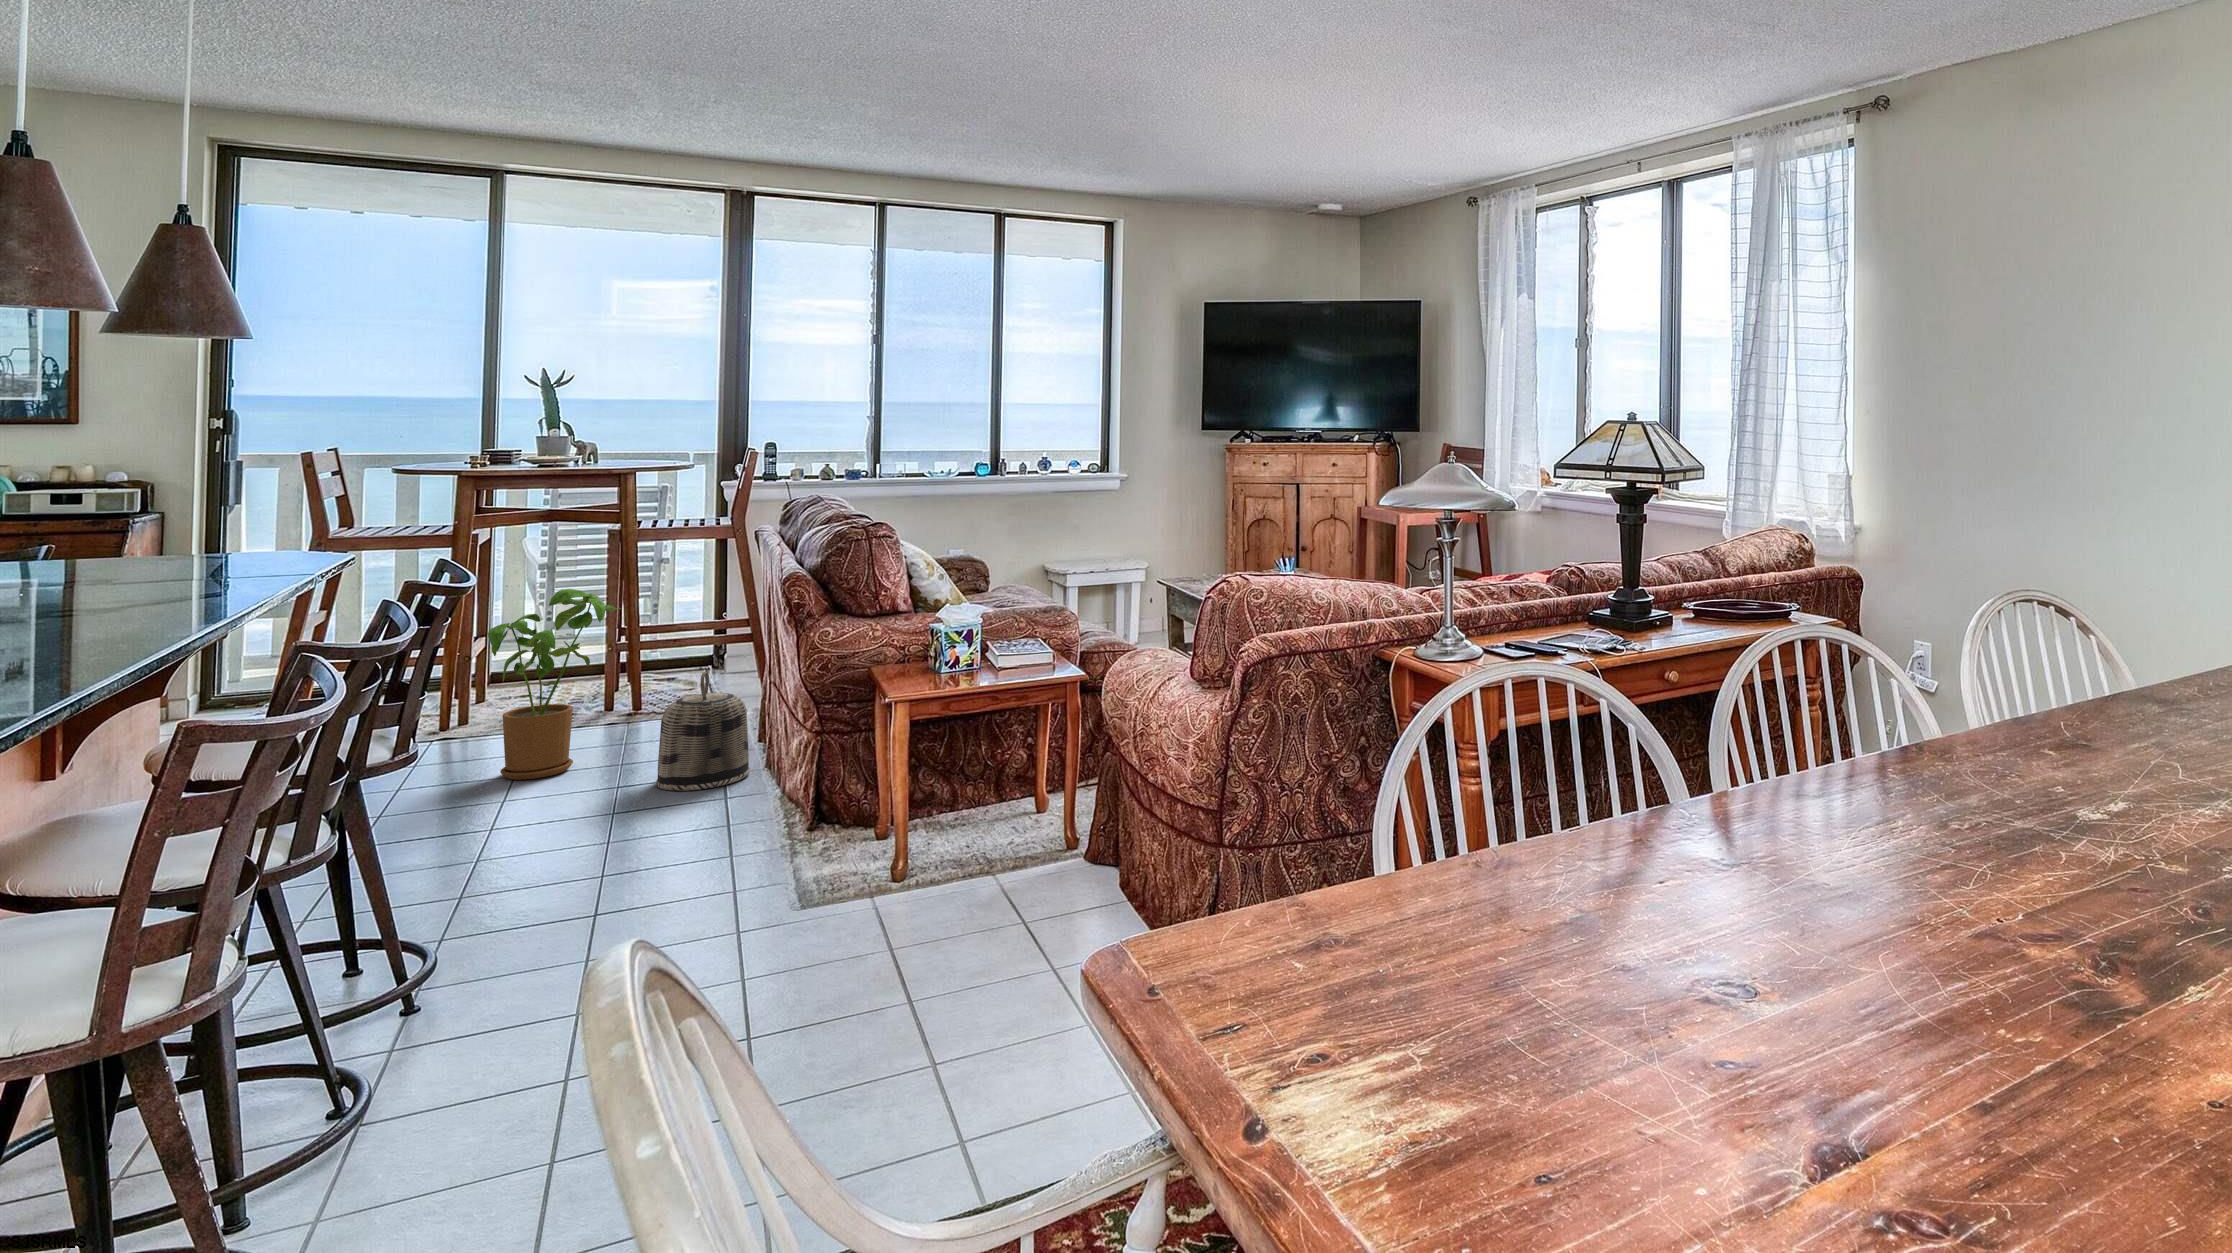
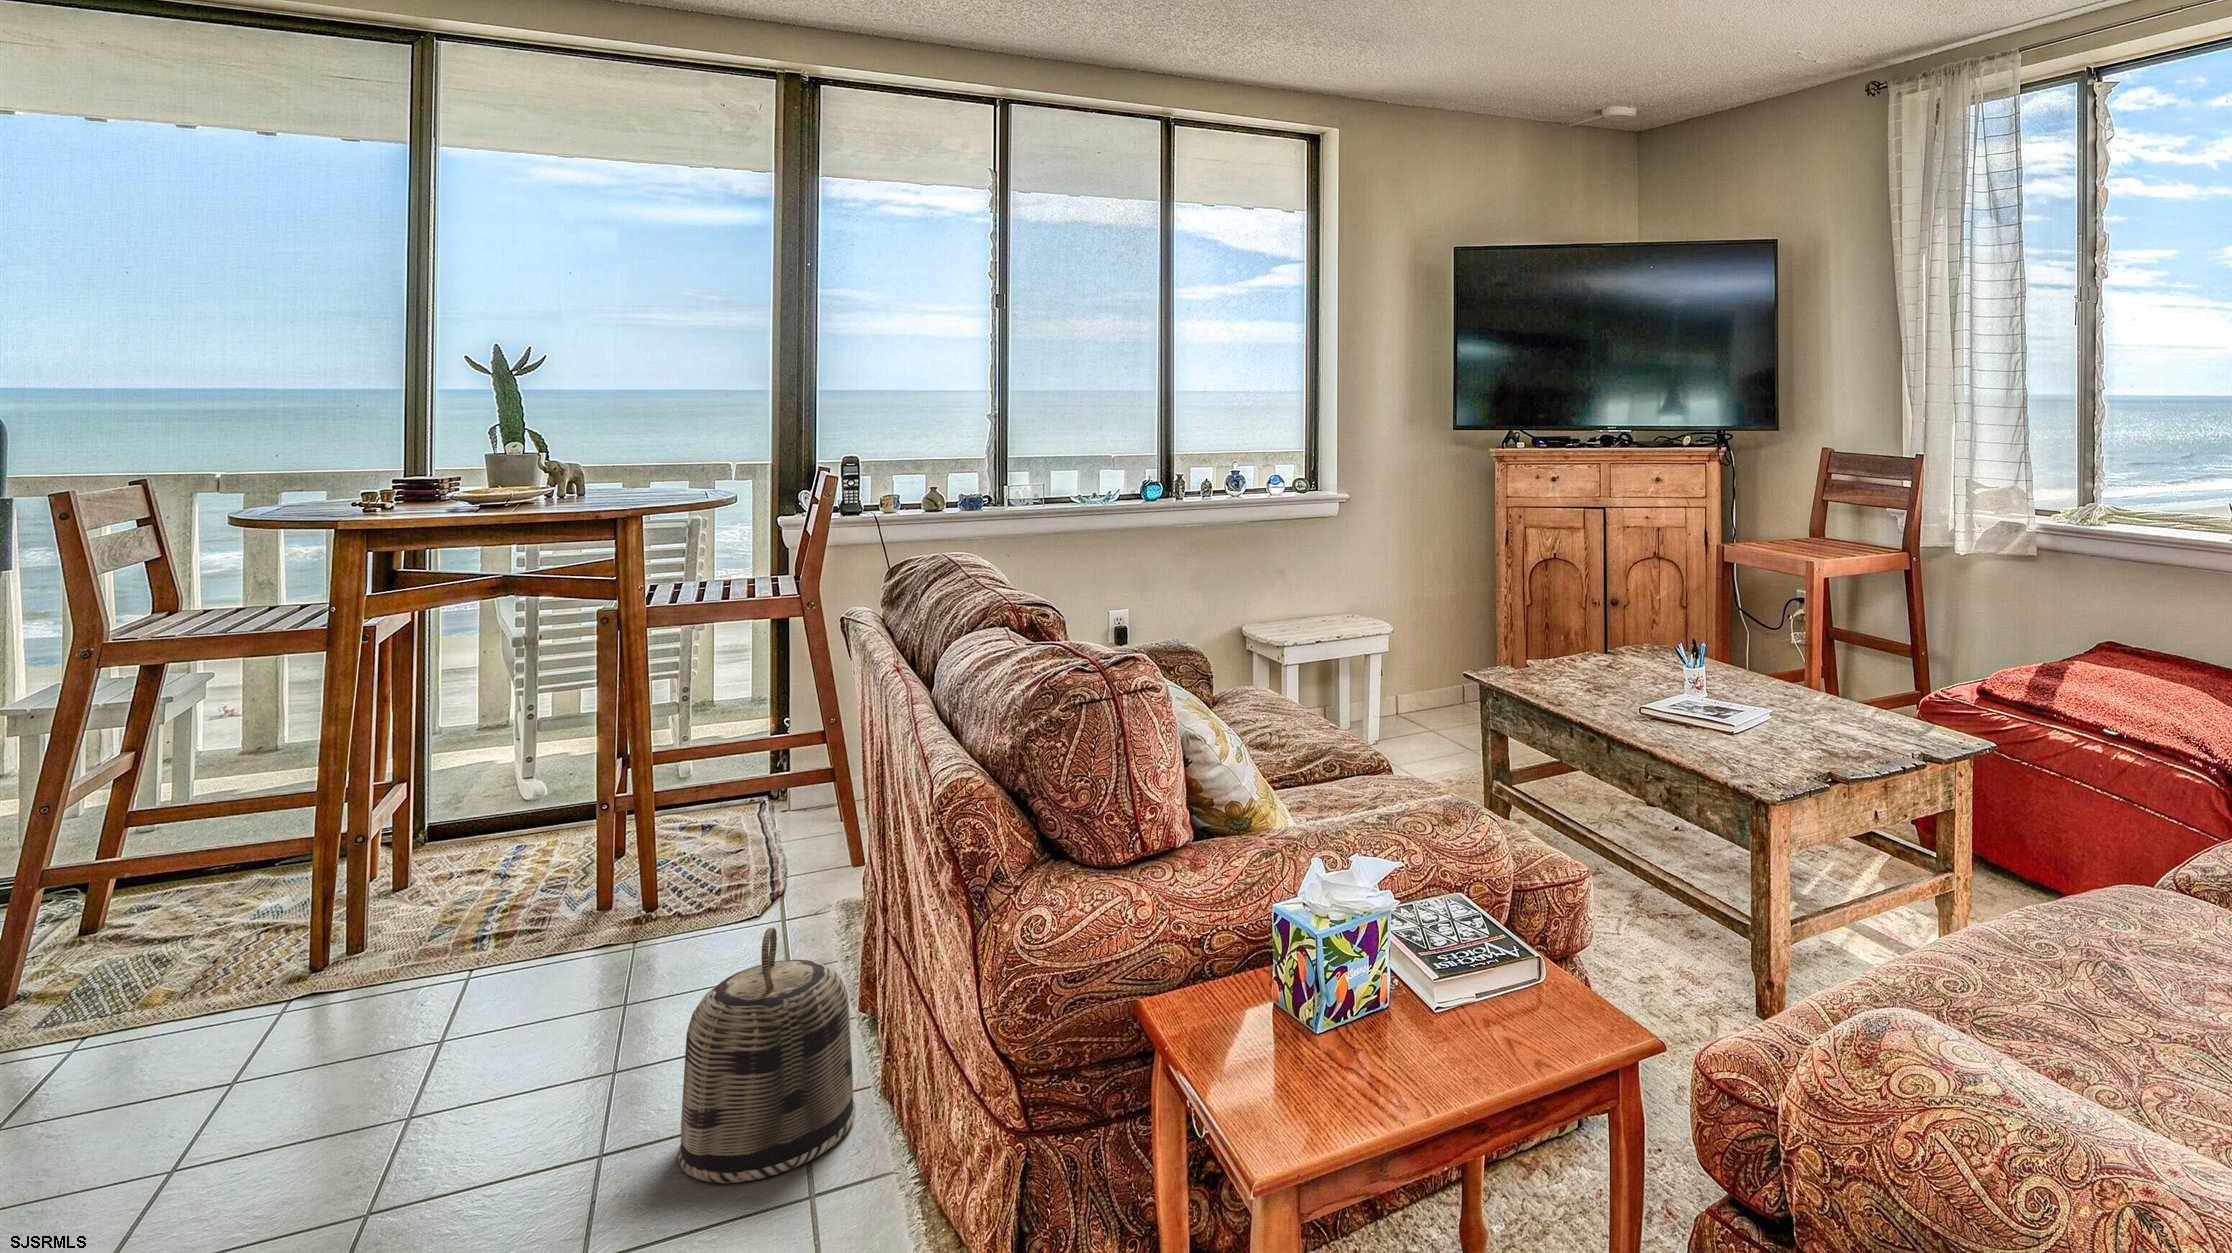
house plant: present [488,589,622,780] -> none [355,760,616,1141]

